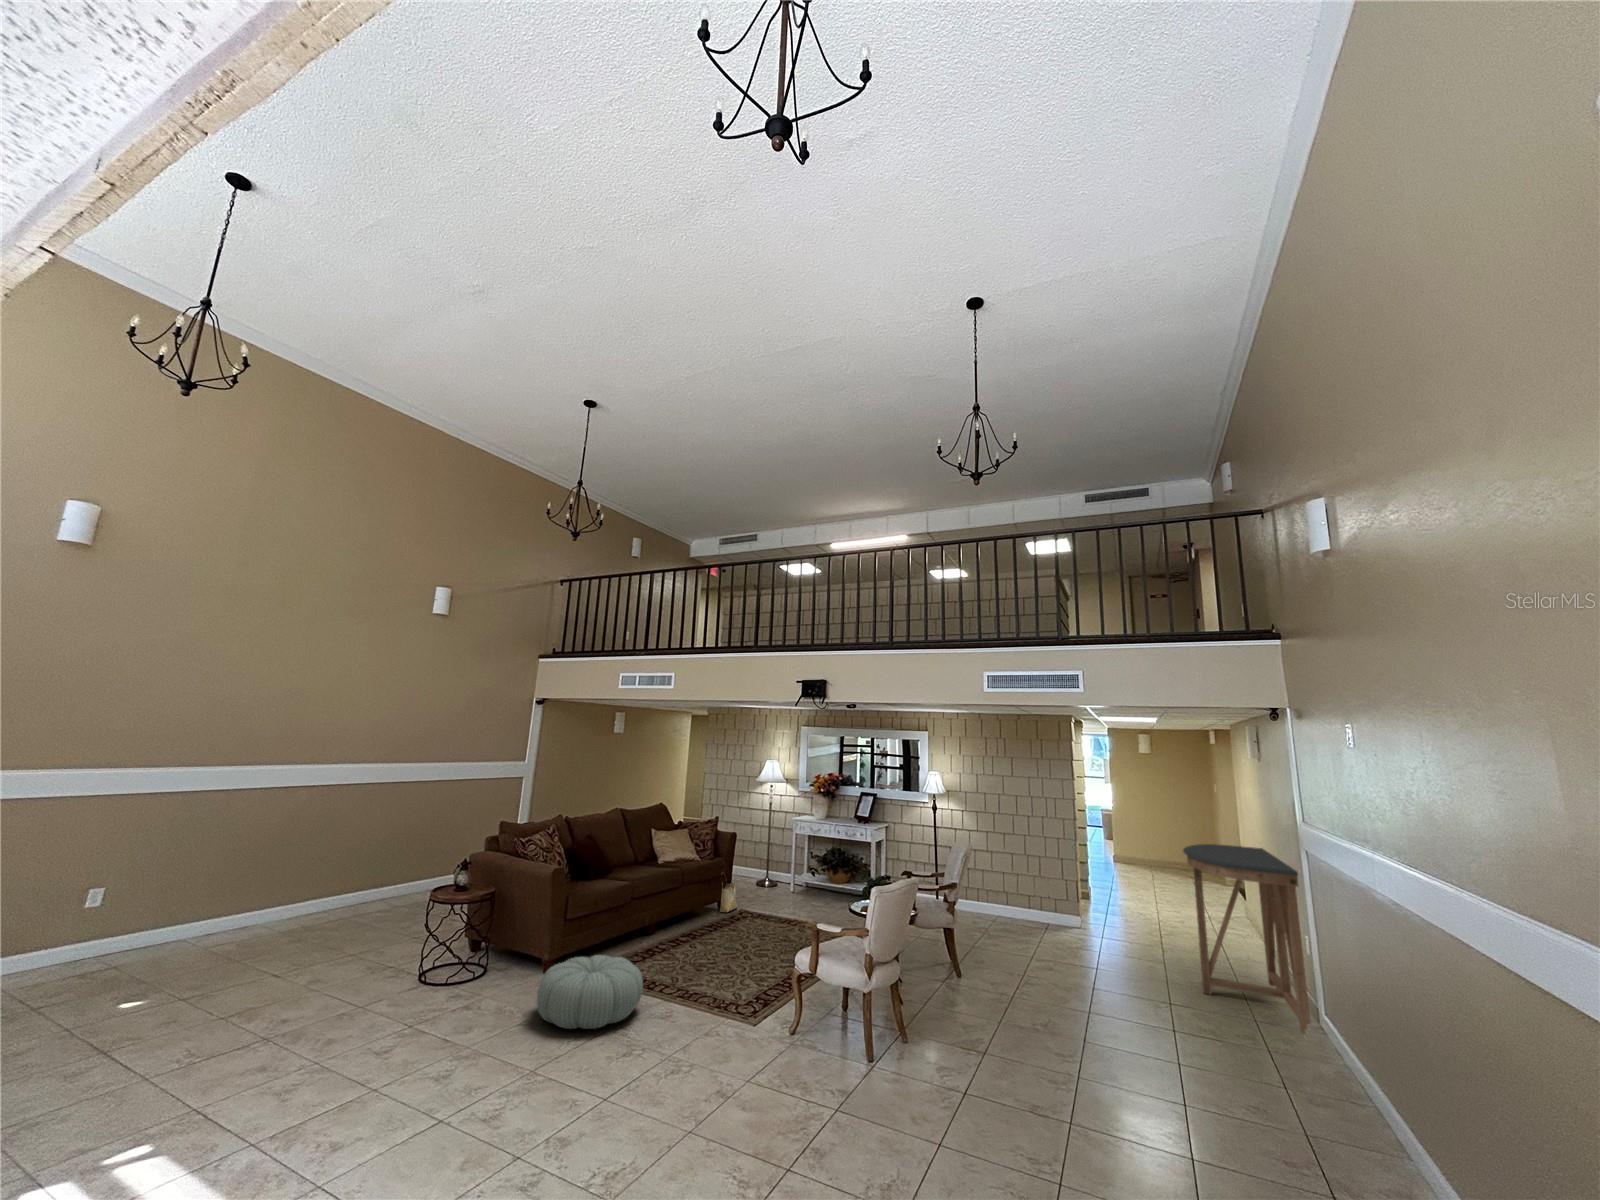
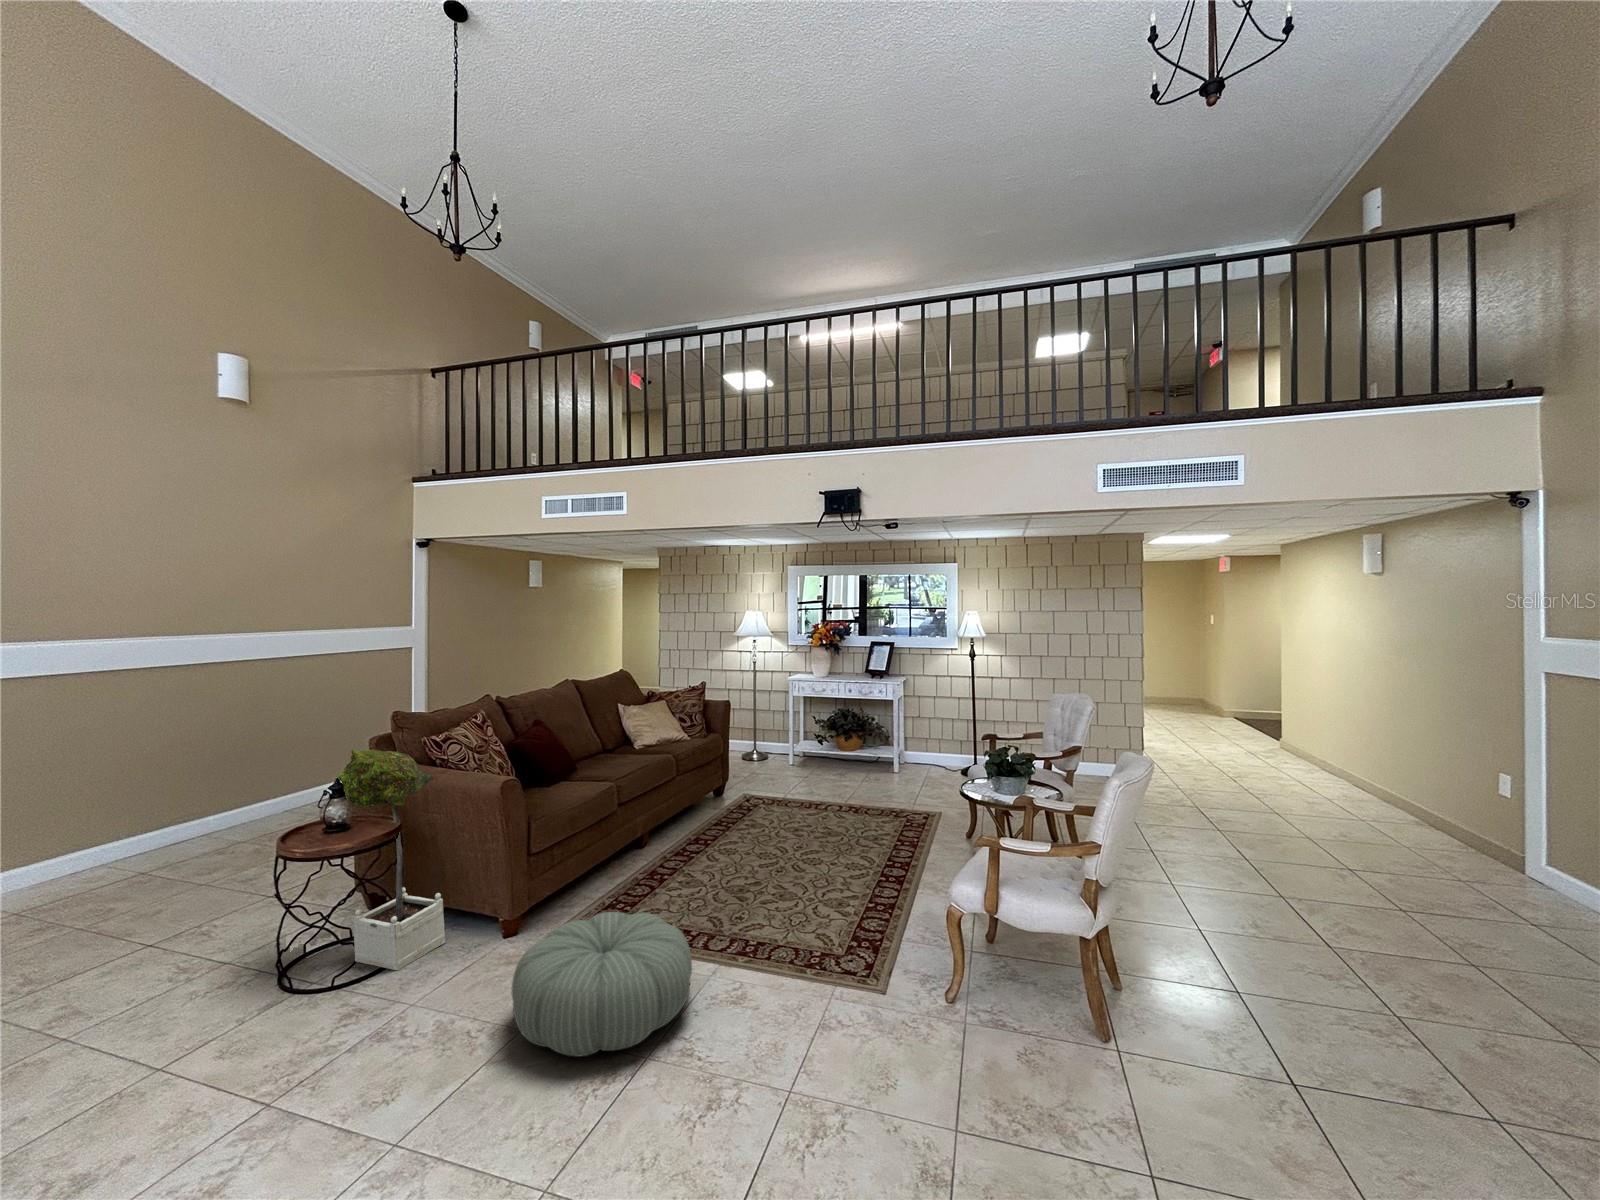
potted tree: none [458,840,519,981] -> present [338,749,445,970]
console table: present [1183,844,1310,1034] -> none [1361,666,1591,895]
woven basket: present [720,872,738,912] -> none [721,752,744,804]

